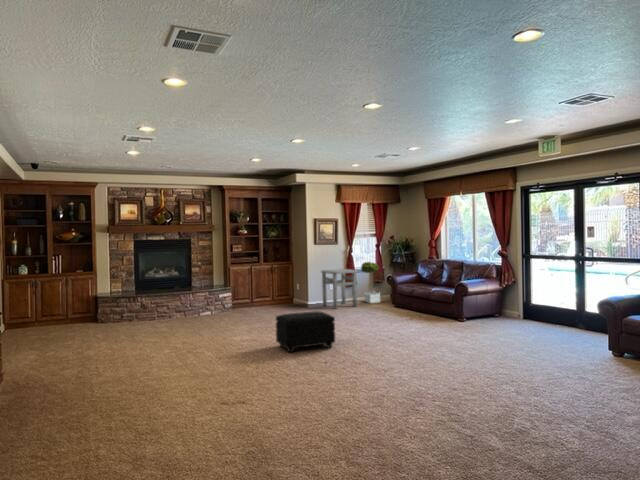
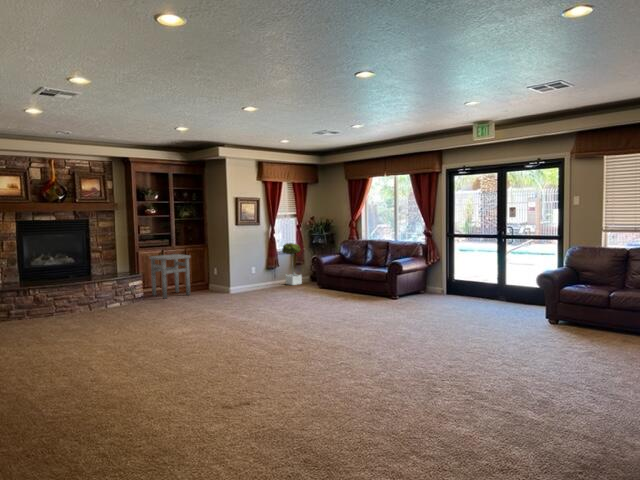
side table: present [321,269,357,309] -> present [149,254,190,299]
footstool: present [276,311,335,352] -> none [225,297,293,344]

